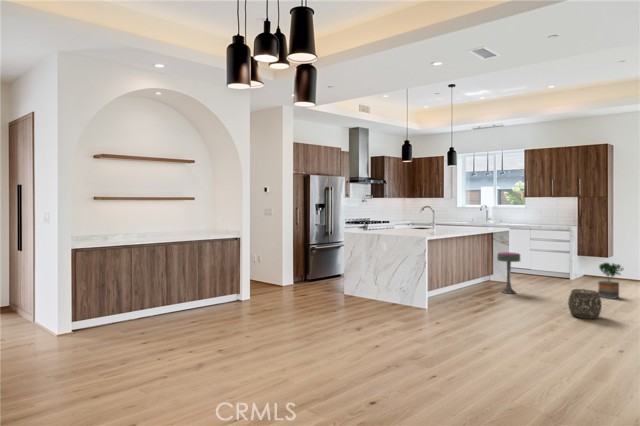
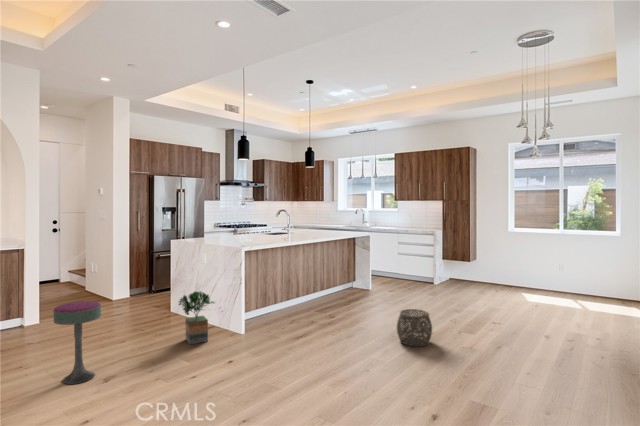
bar stool: present [497,252,520,294] -> present [53,301,101,384]
potted tree: present [598,263,623,299] -> present [179,291,214,344]

